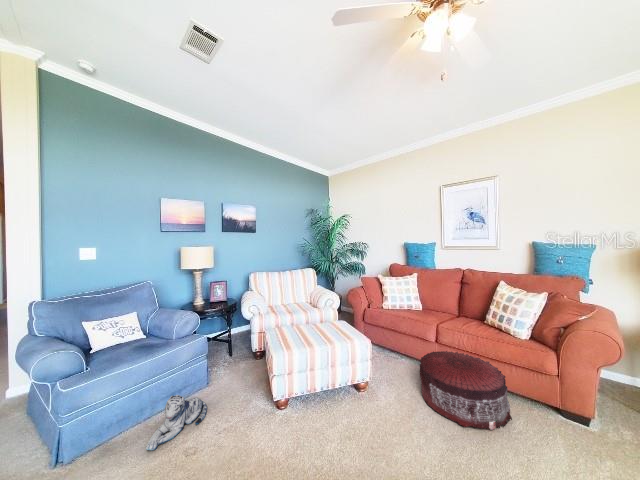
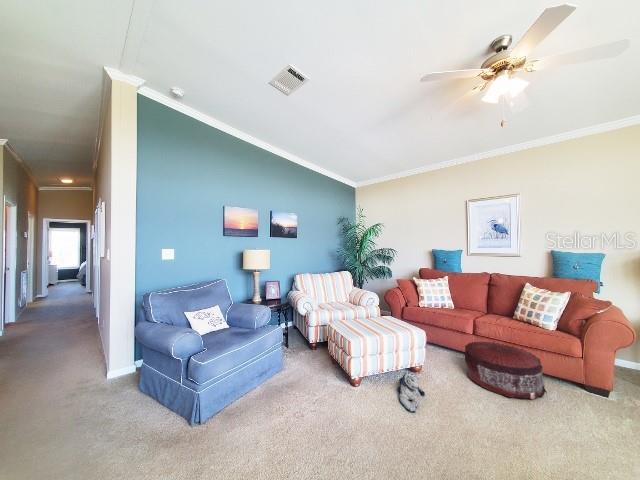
plush toy: present [146,395,207,450] -> present [397,371,425,411]

